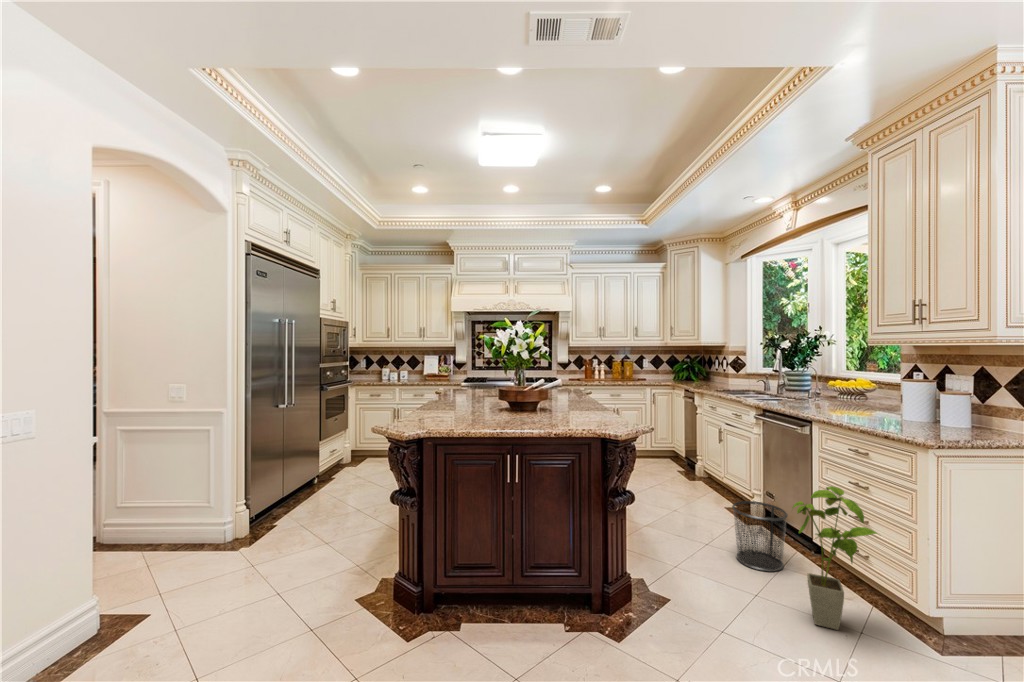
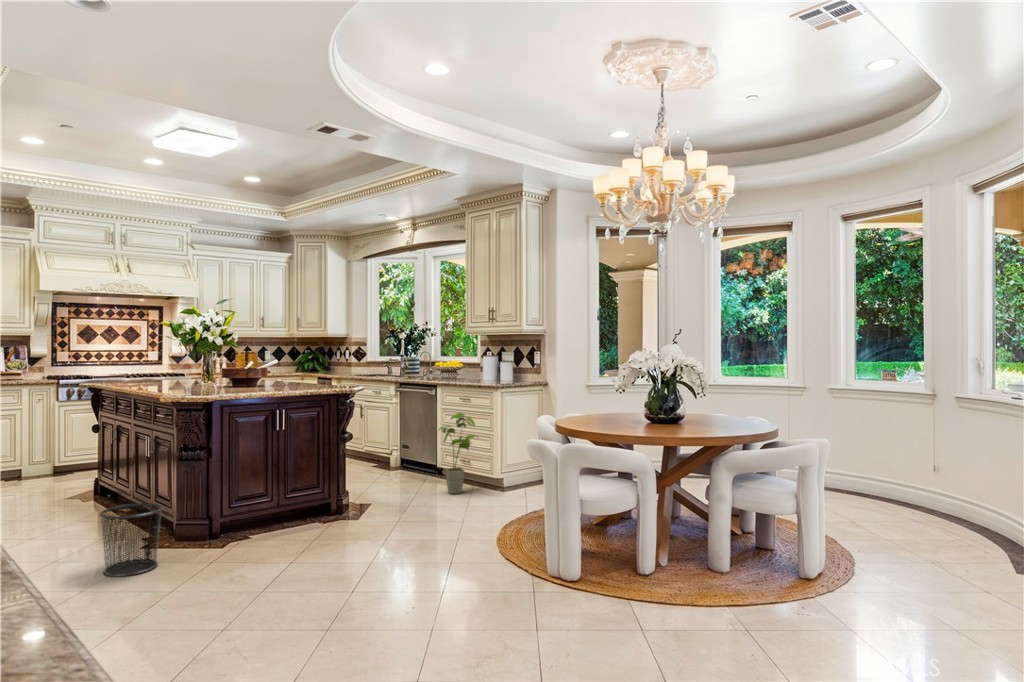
trash can: present [732,501,788,572] -> present [99,503,162,576]

